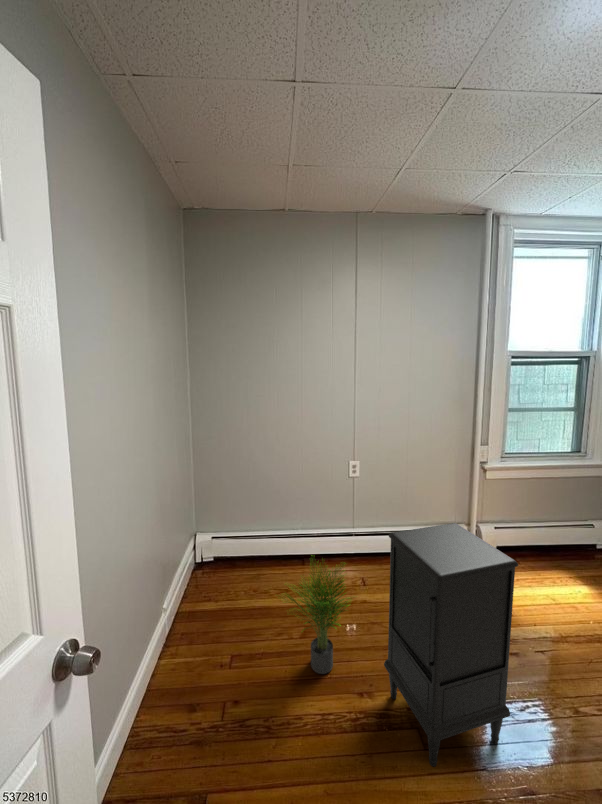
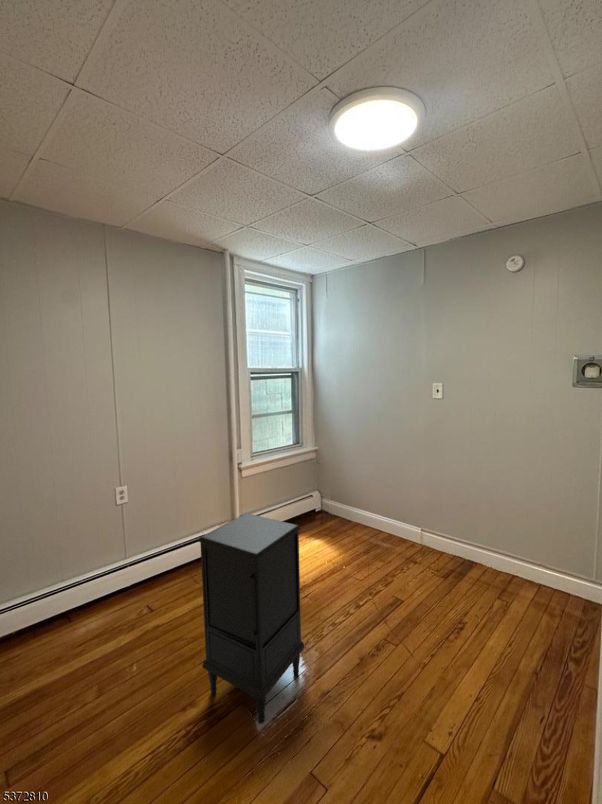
potted plant: present [287,563,351,674] -> none [67,585,168,721]

